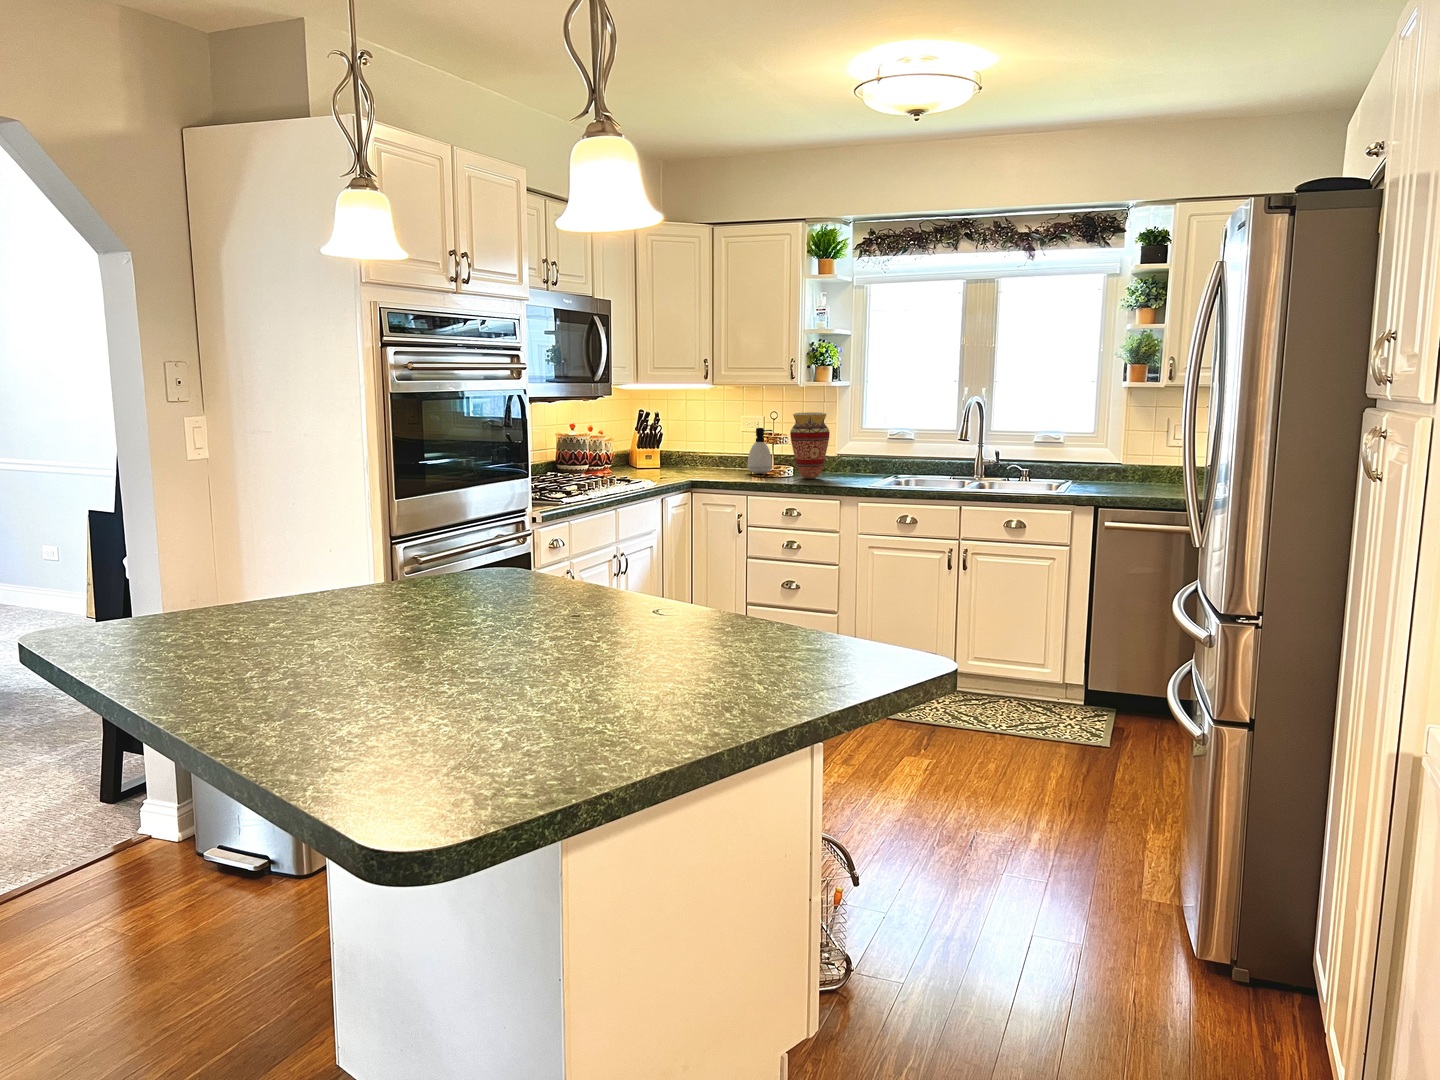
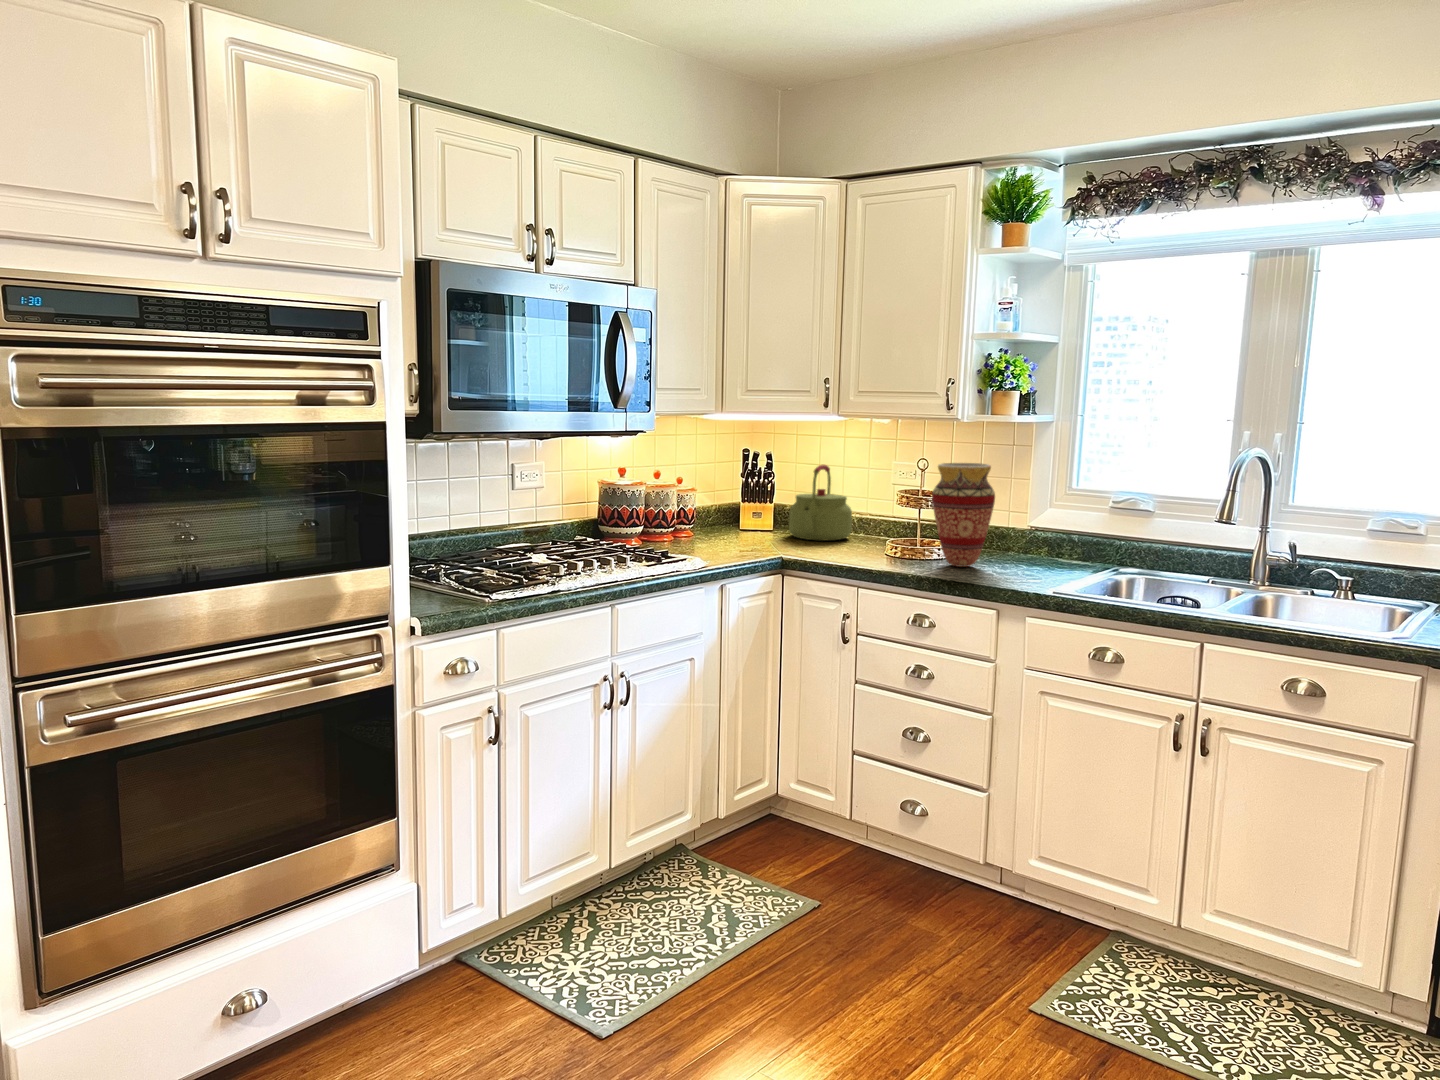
kettle: none [680,419,723,471] -> present [789,465,852,541]
soap dispenser: present [747,428,772,474] -> none [877,482,915,551]

